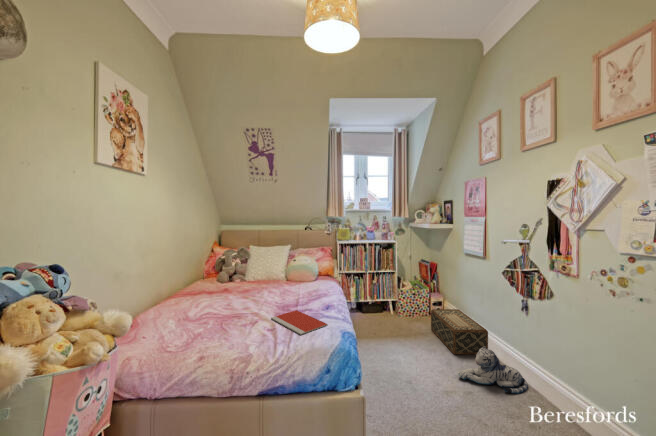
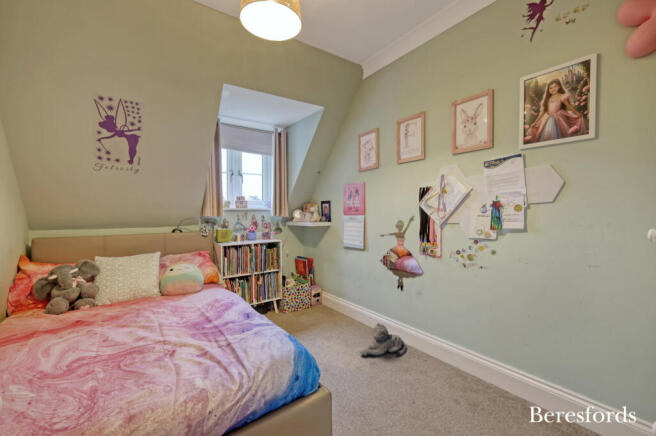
woven basket: present [431,309,488,354] -> none [319,297,370,337]
notebook: present [271,310,328,335] -> none [189,331,271,360]

